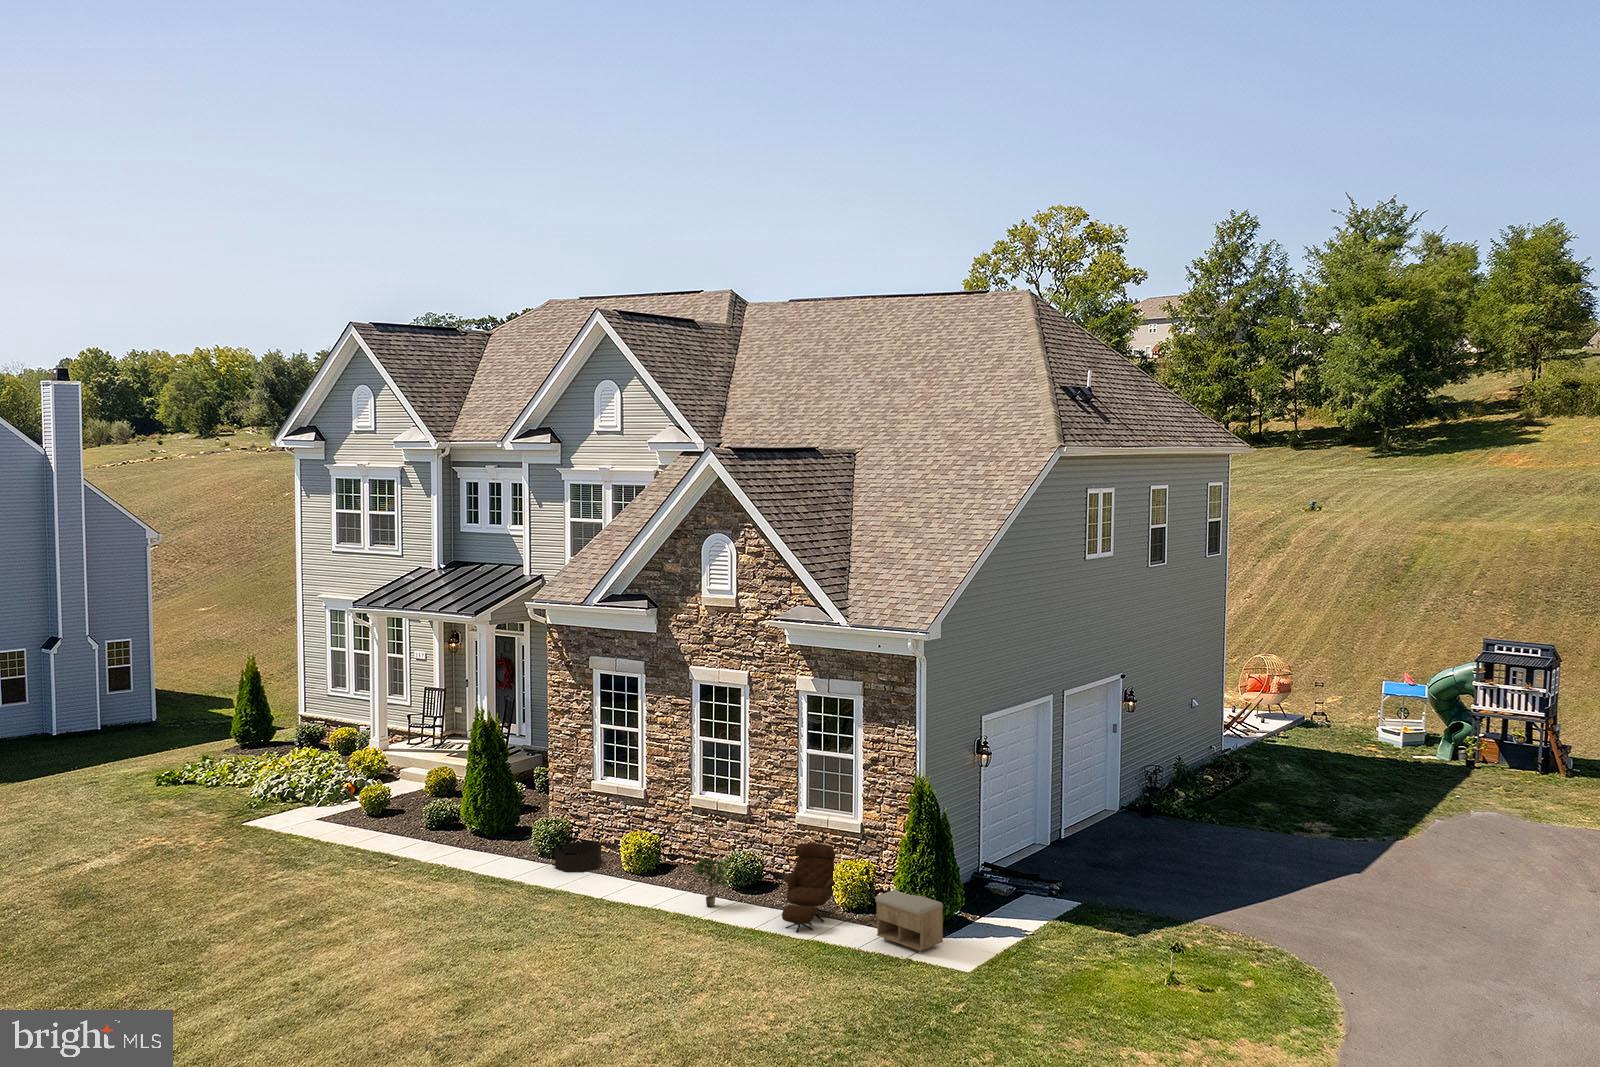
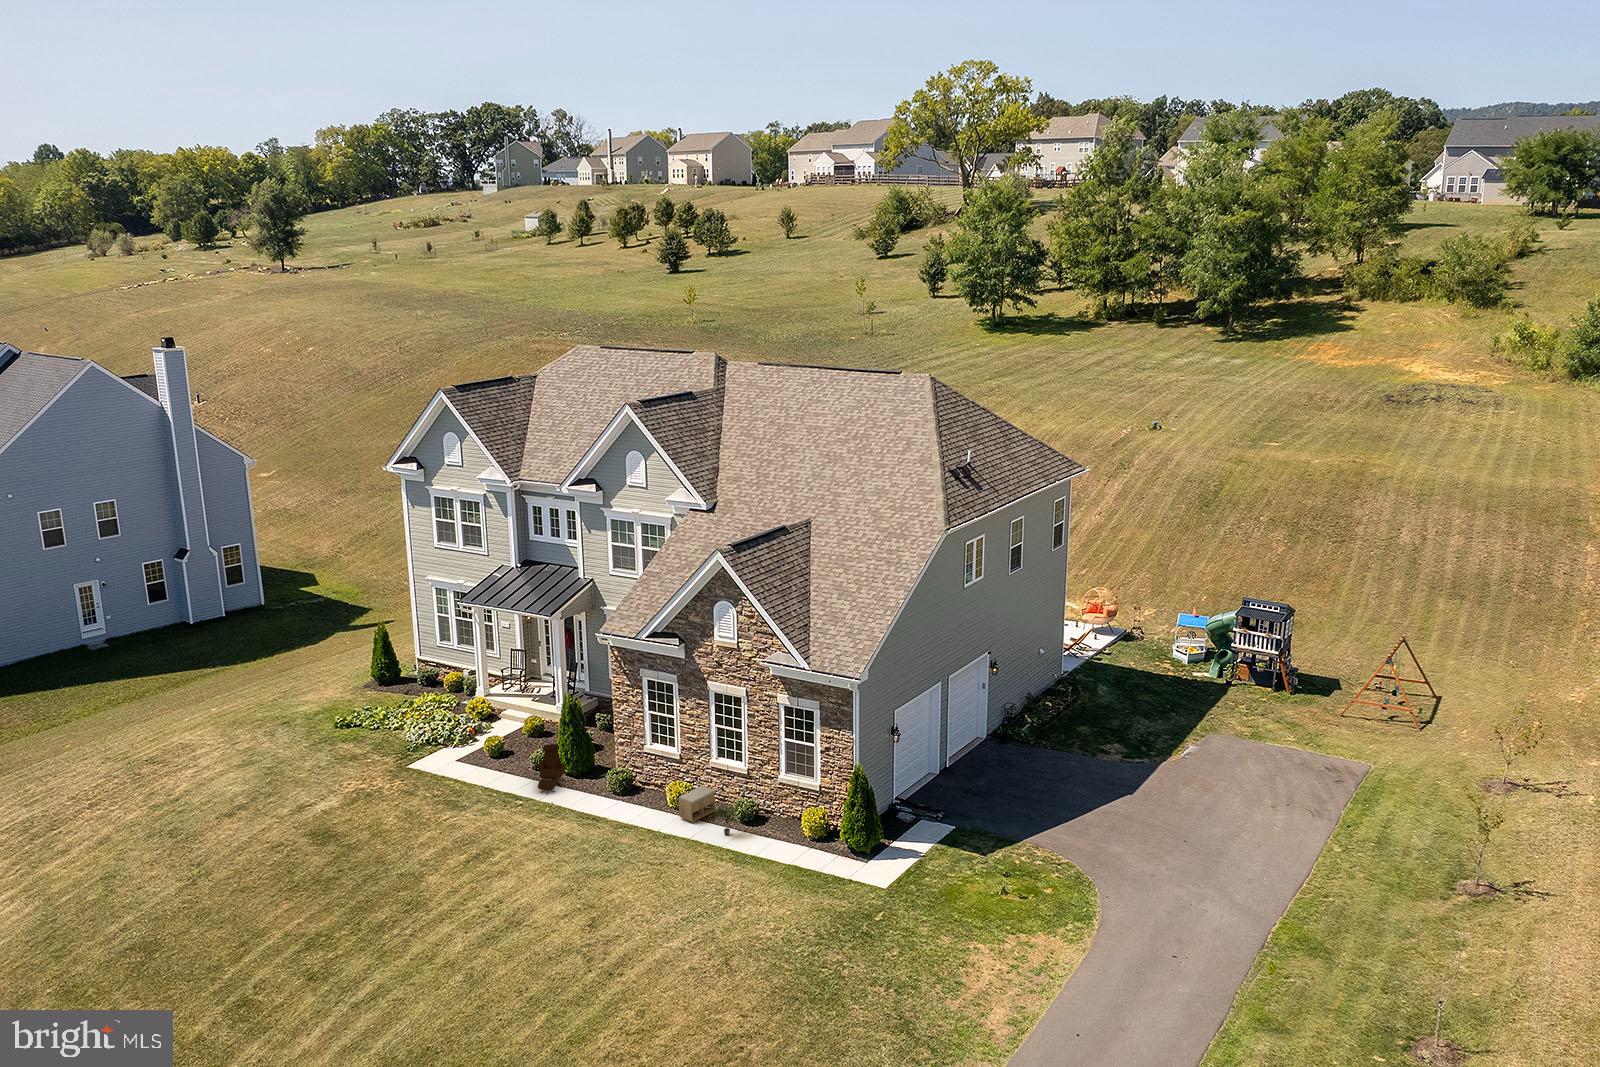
basket: present [555,842,602,873] -> none [623,784,653,807]
lounge chair: present [782,843,835,933] -> present [538,744,566,794]
storage bench: present [875,889,943,953] -> present [679,785,715,823]

